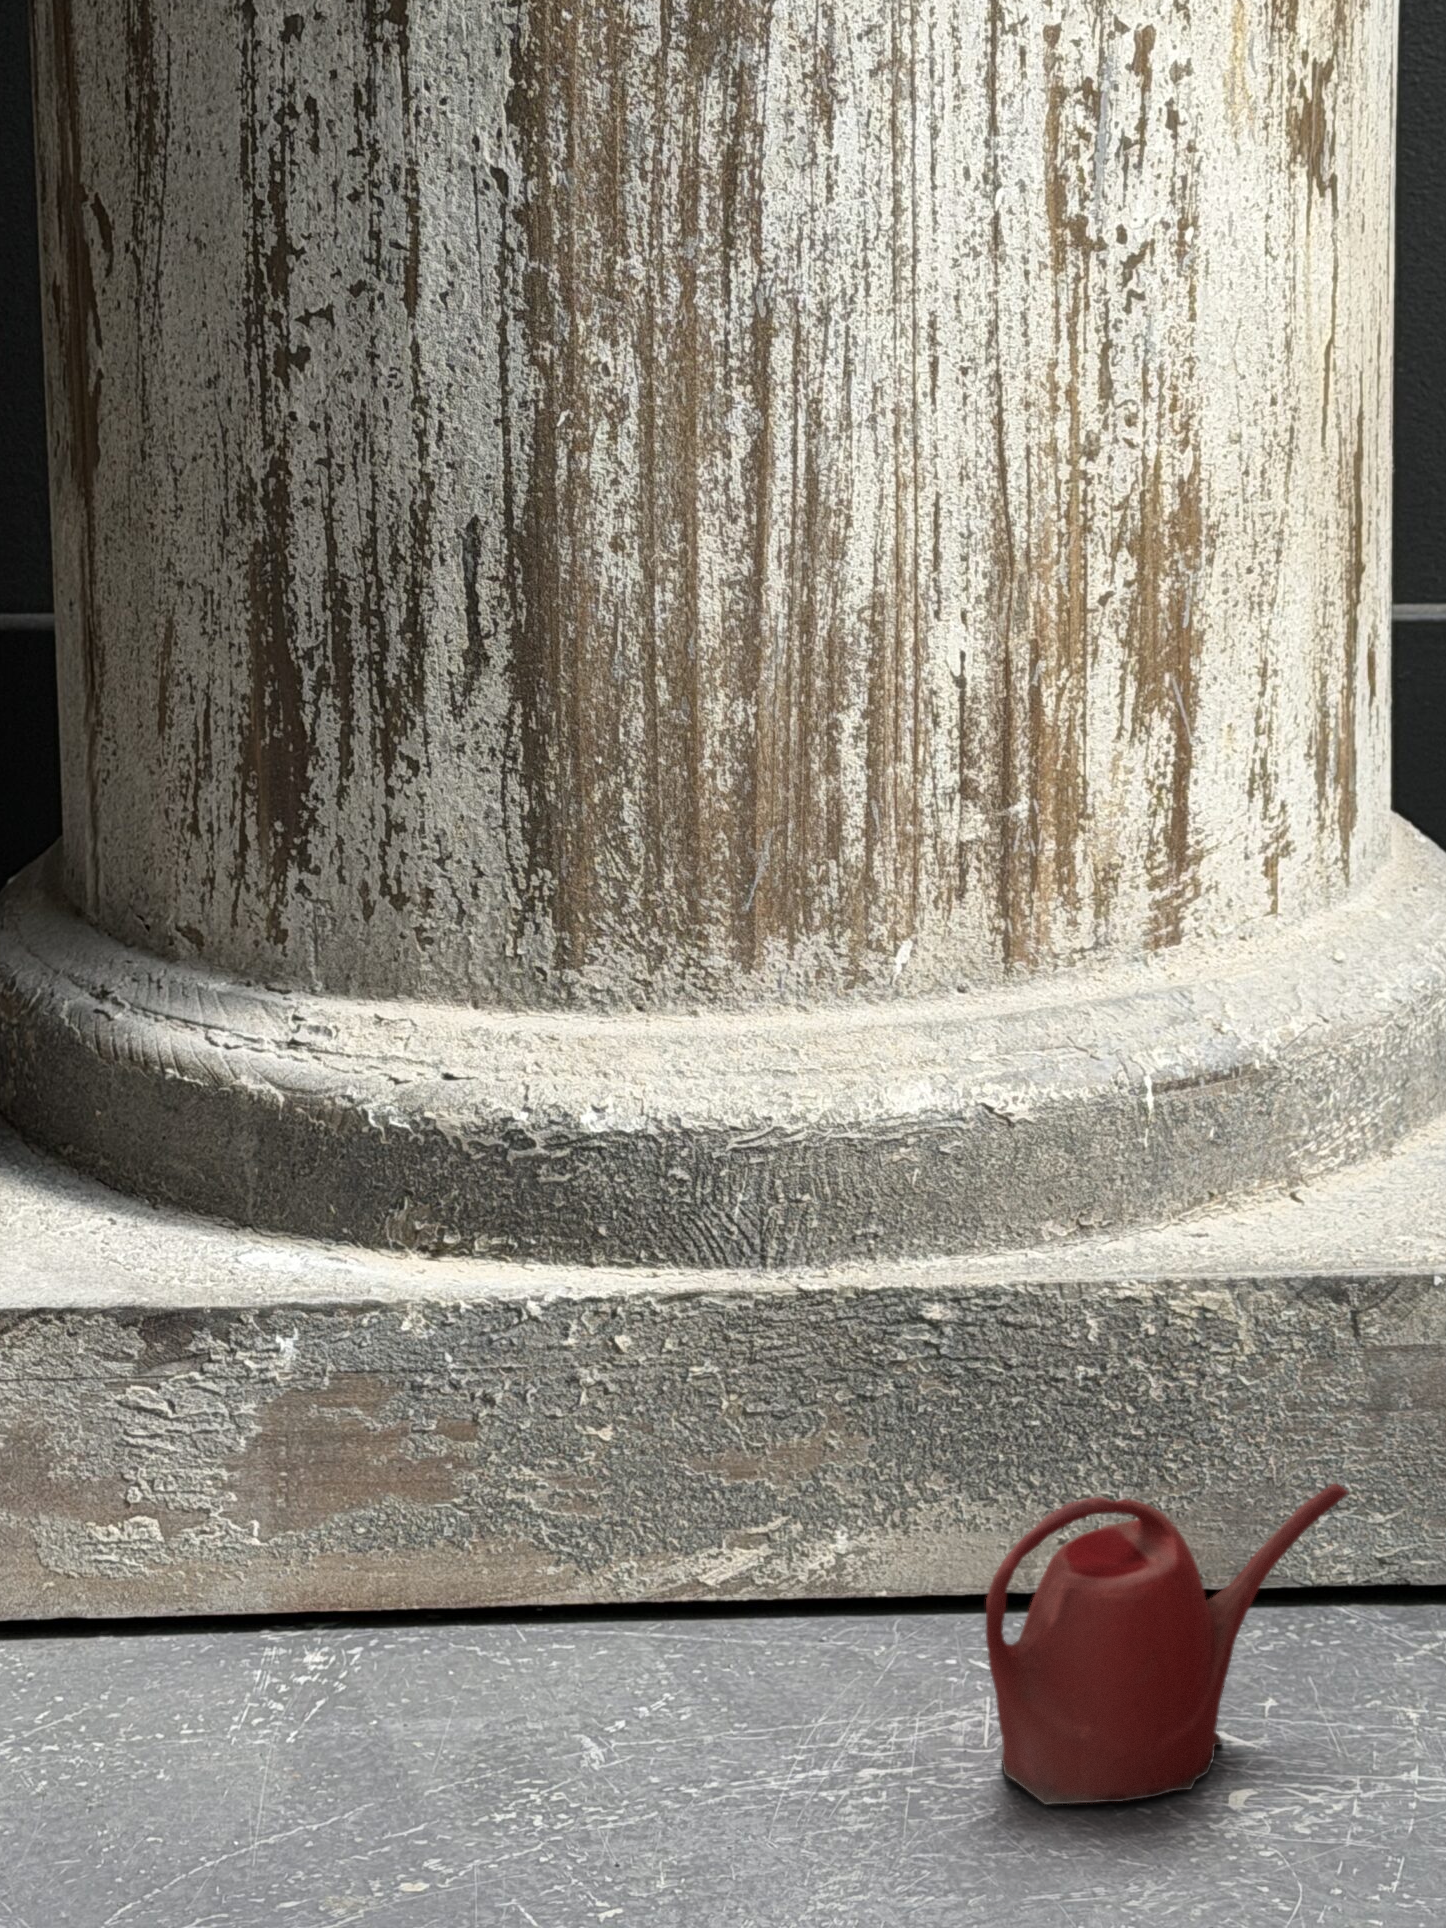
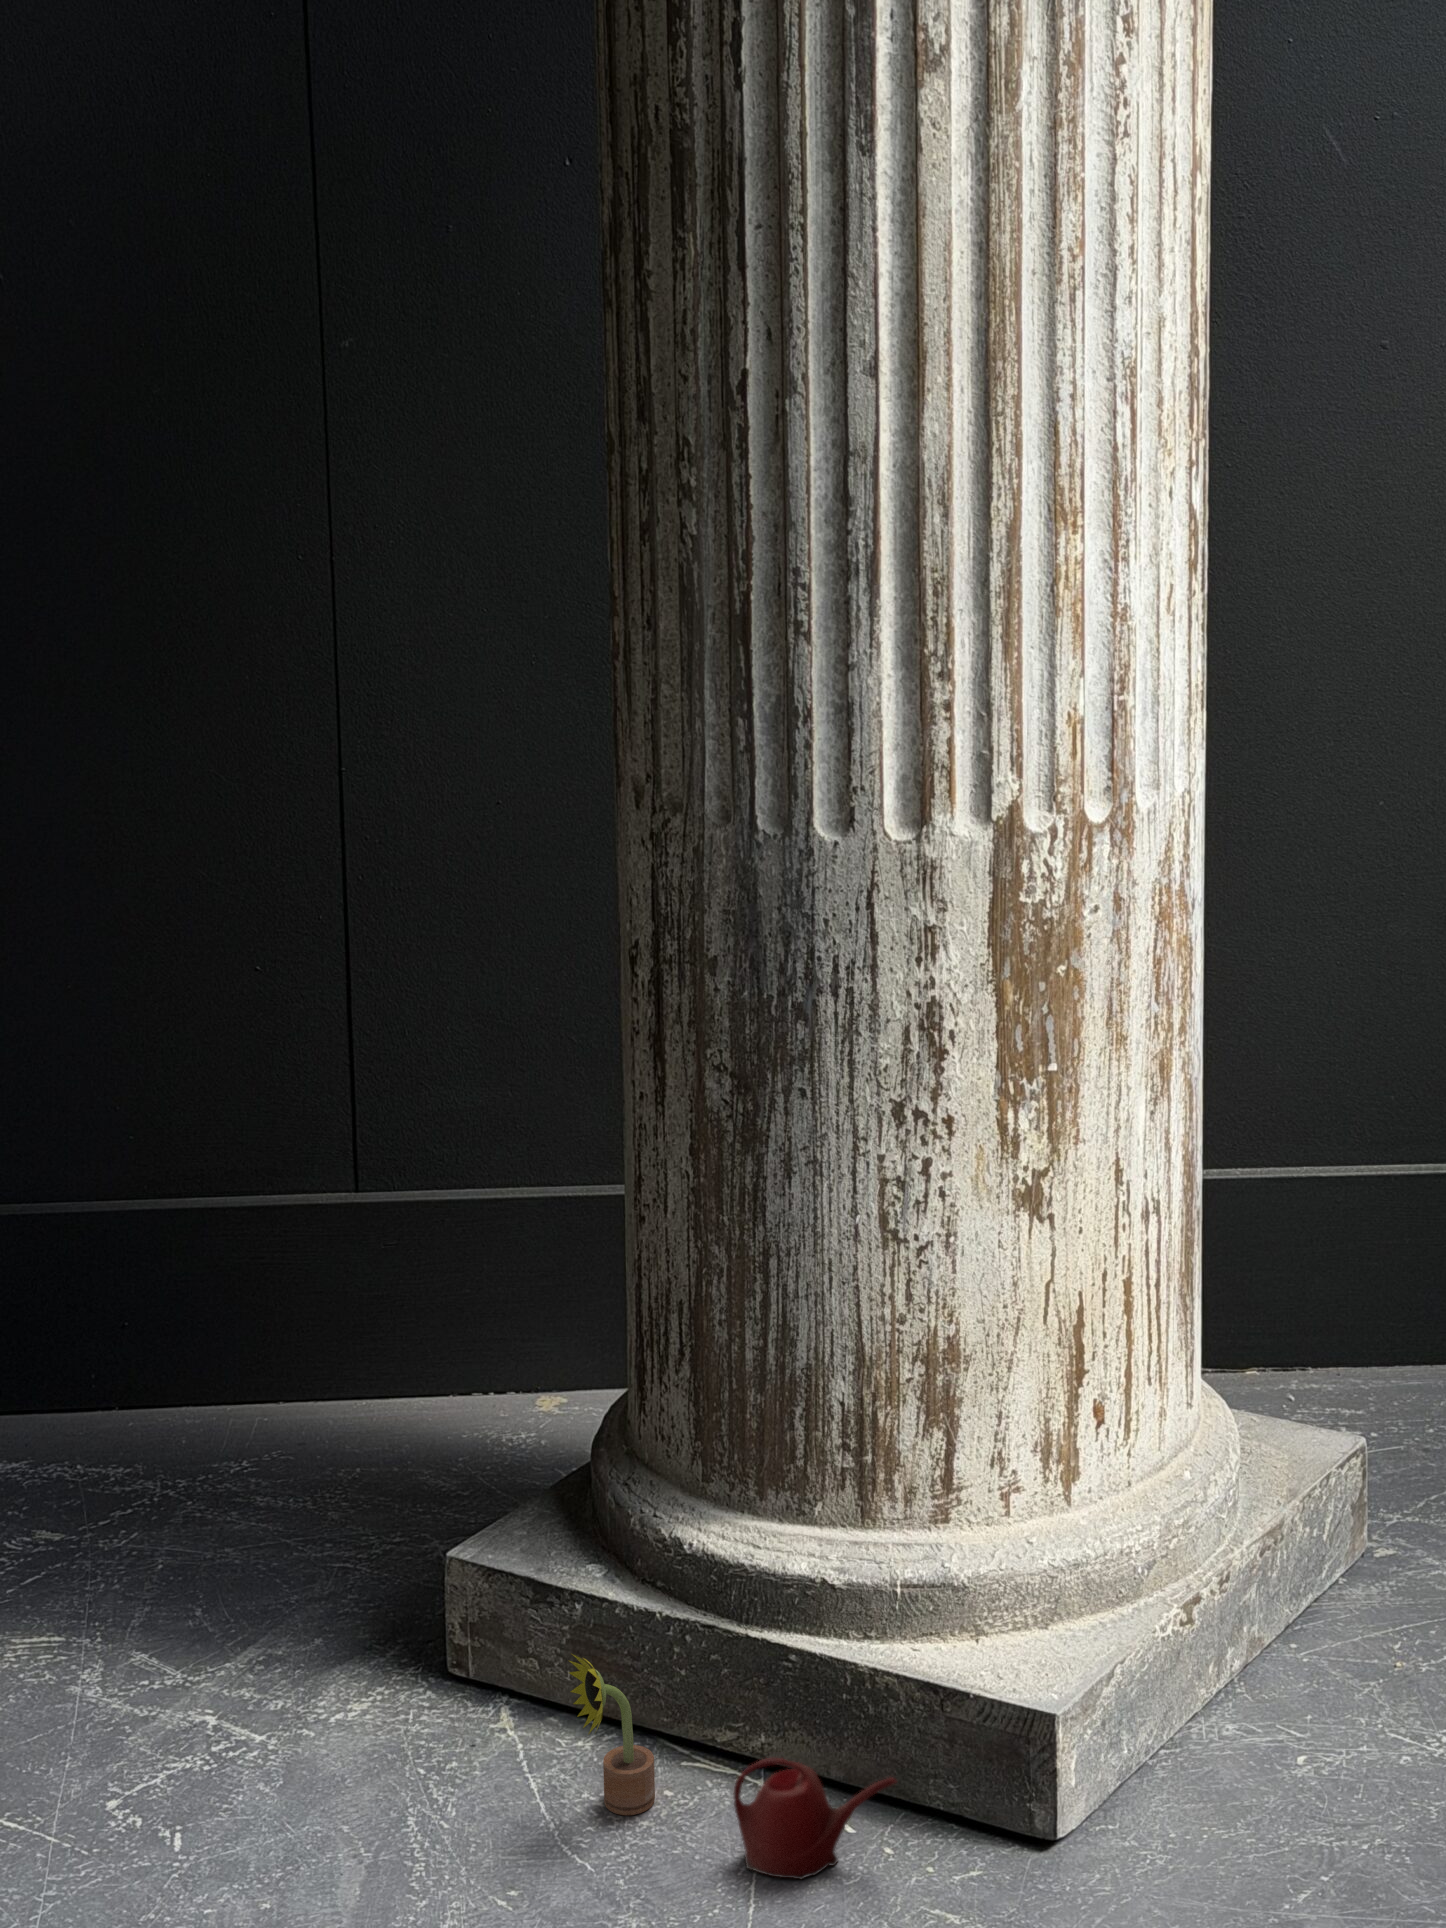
decorative plant: none [442,1376,678,1791] -> present [569,1654,655,1815]

